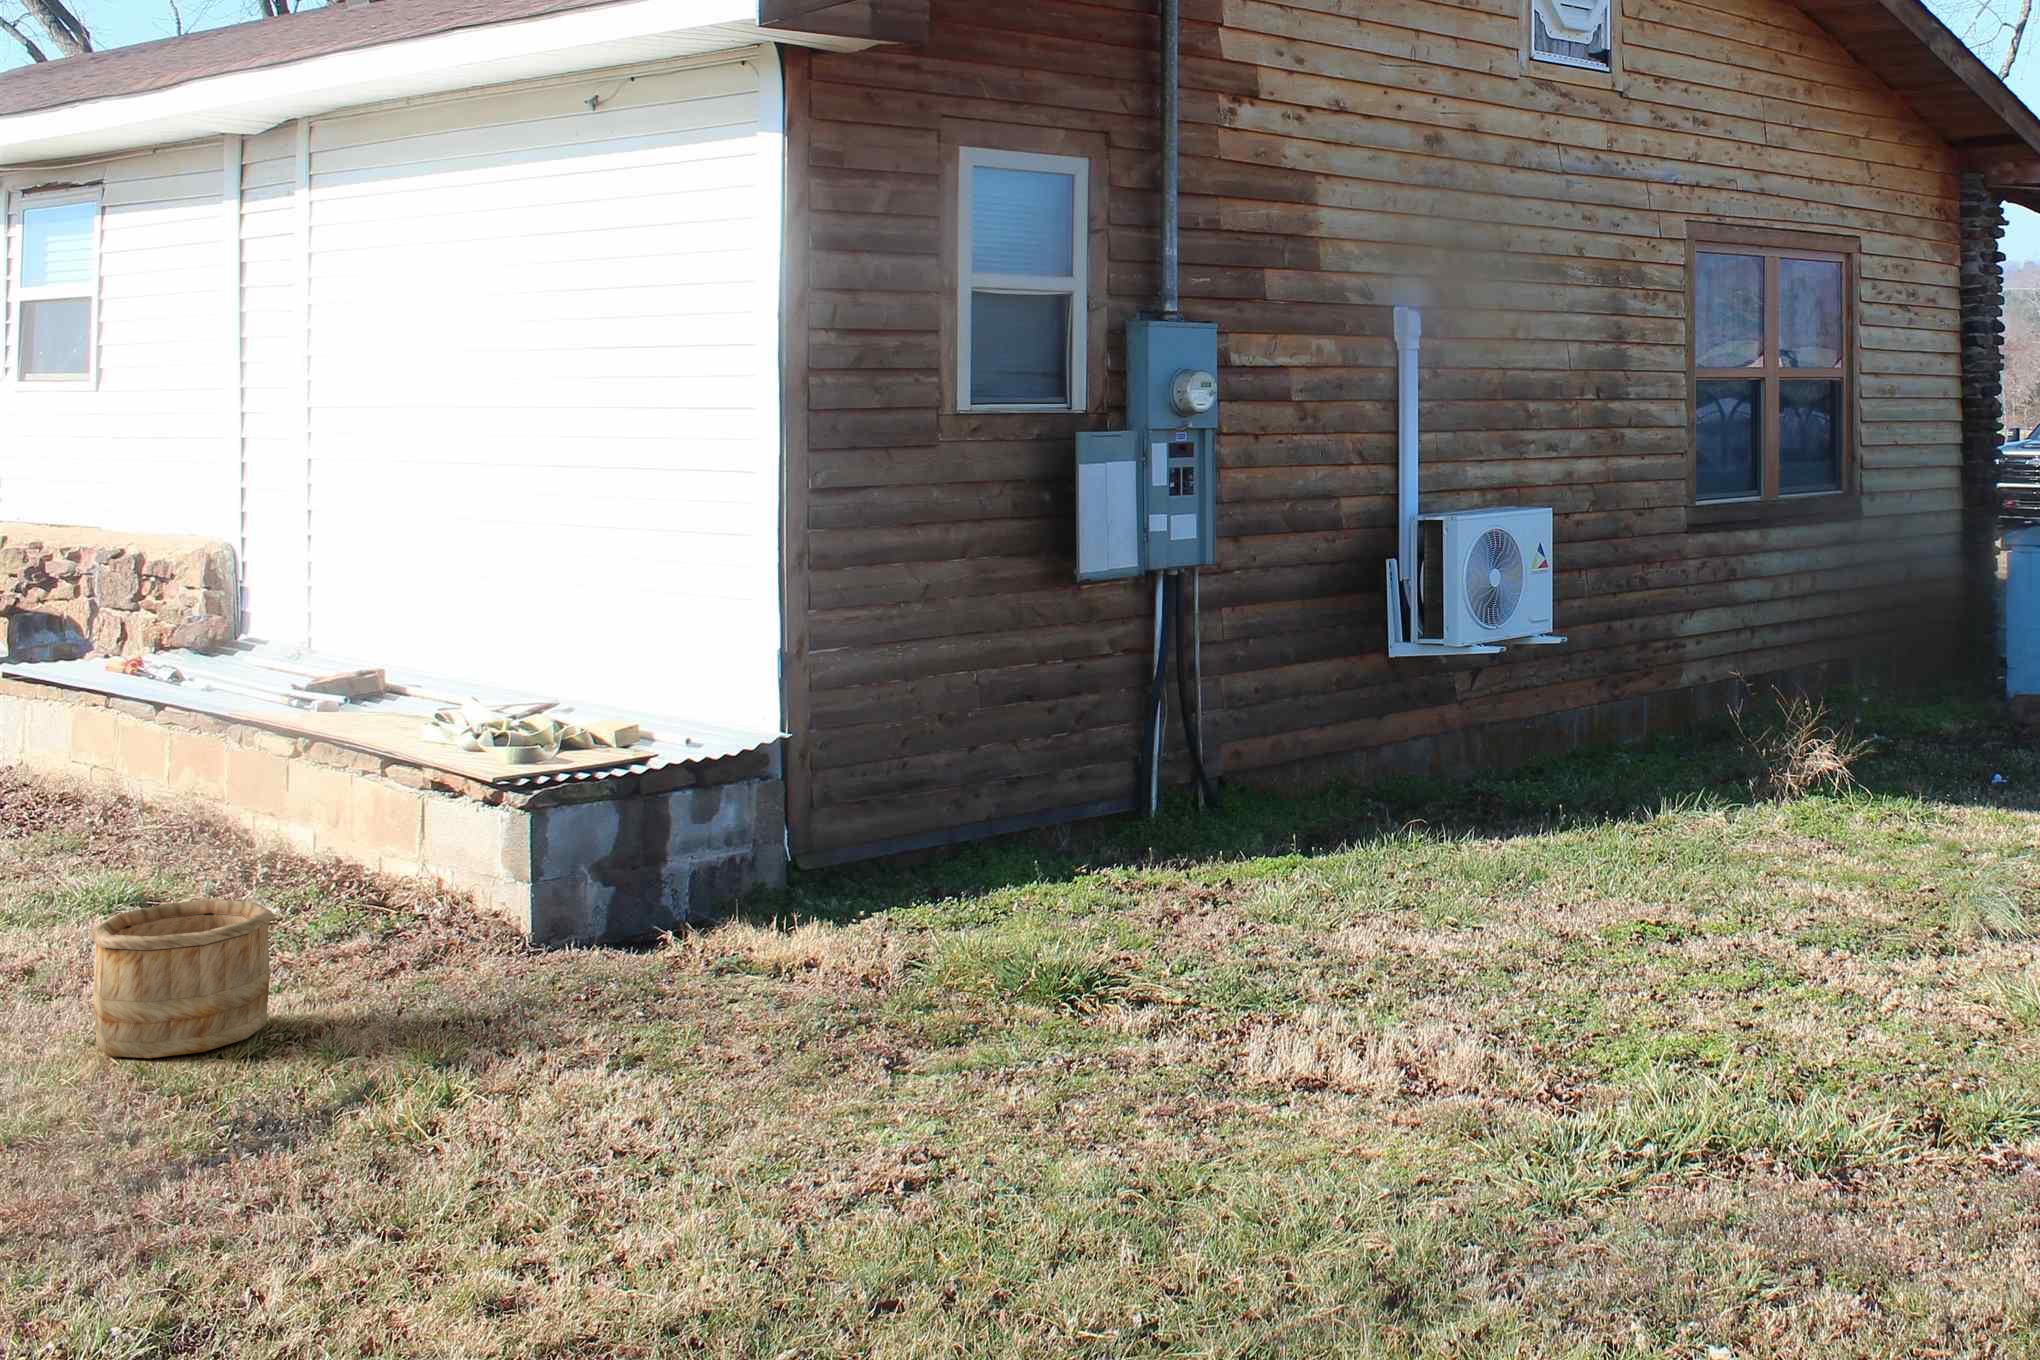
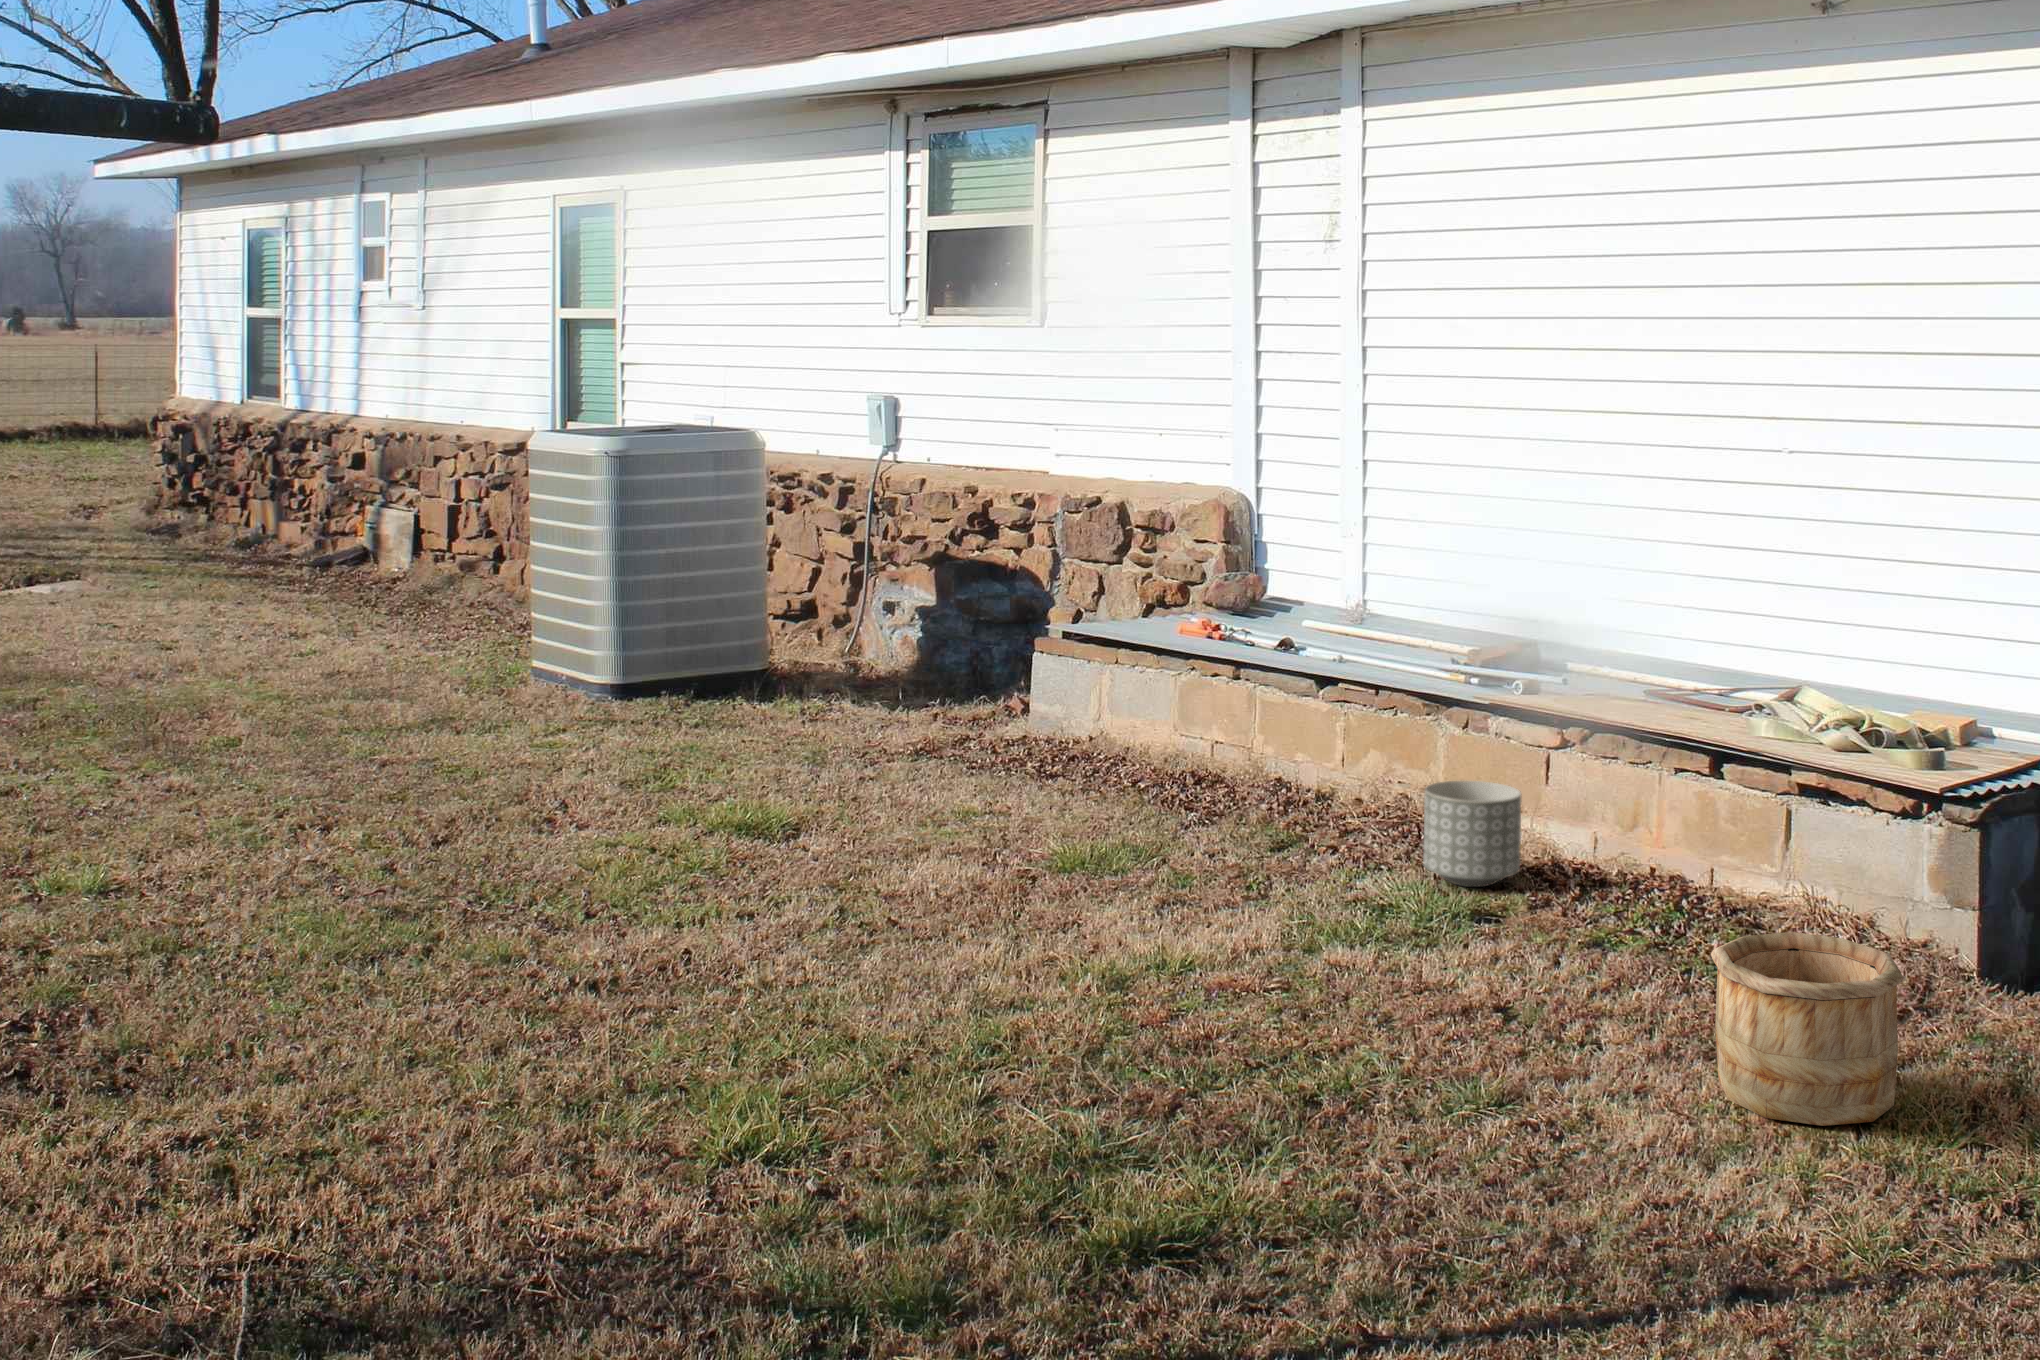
planter: none [143,795,247,892] -> present [1423,781,1522,887]

